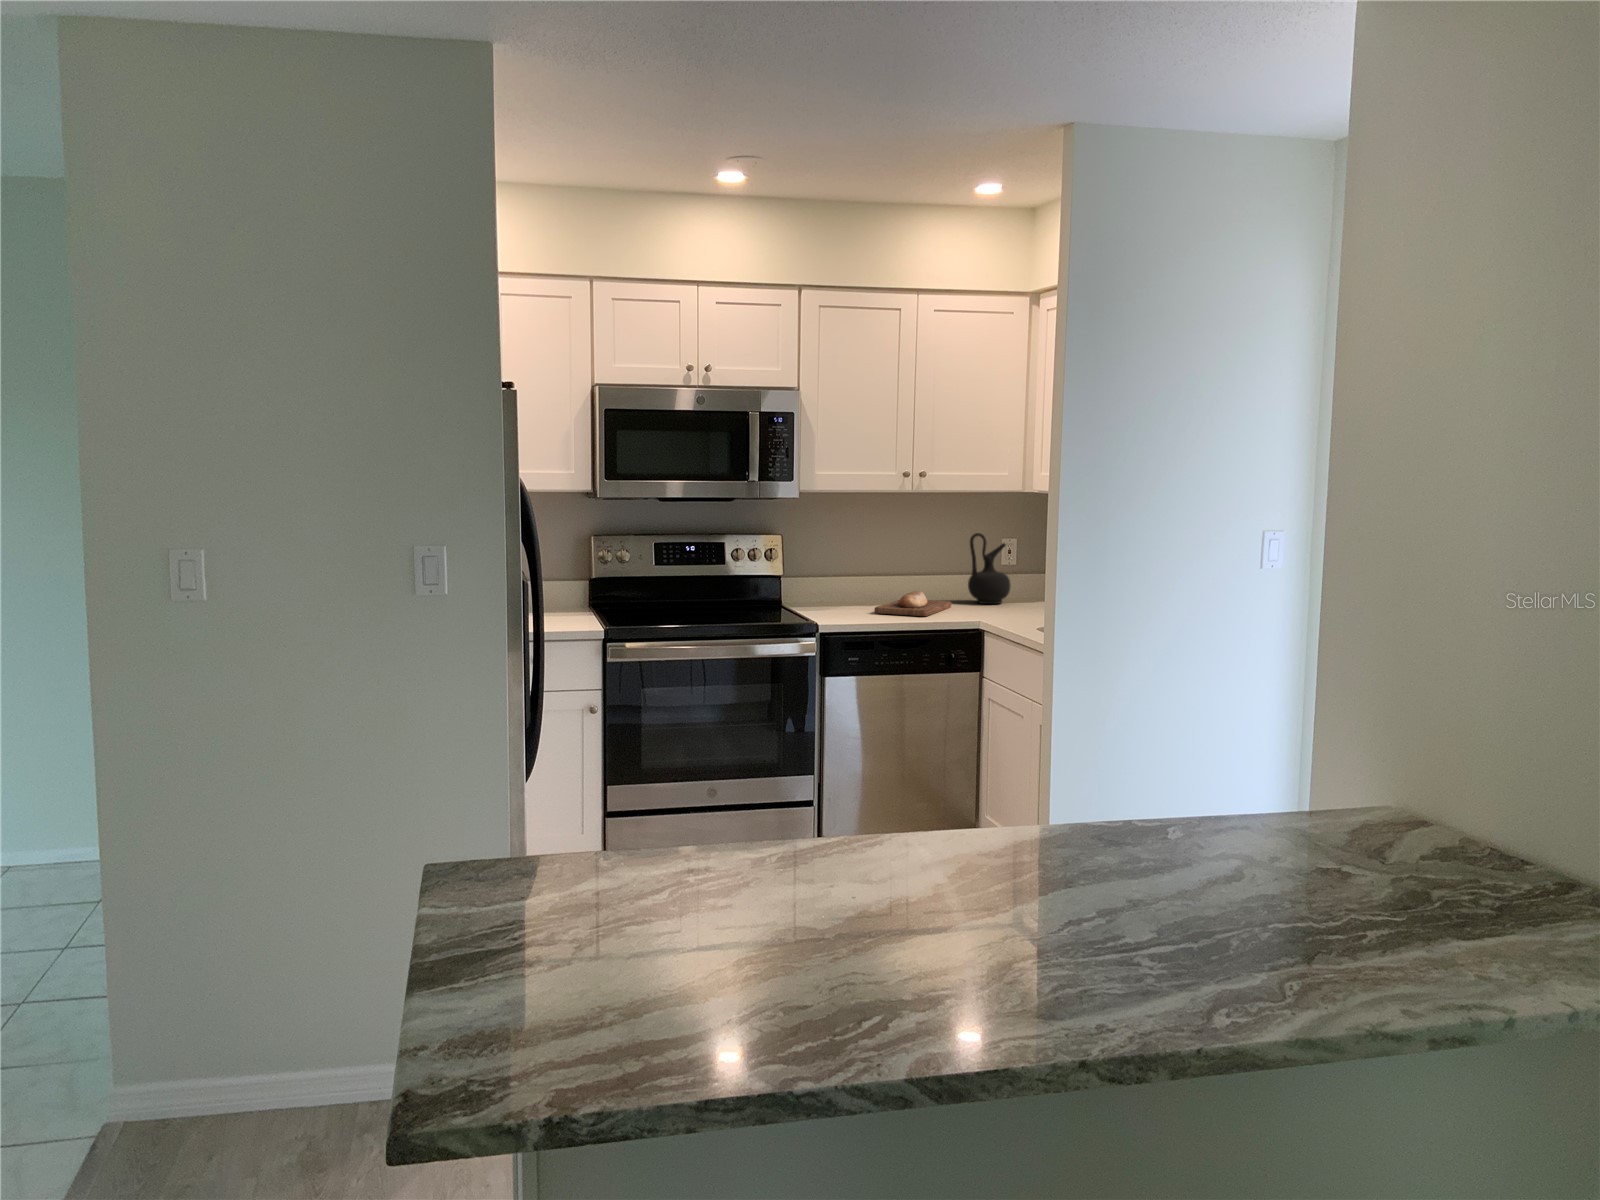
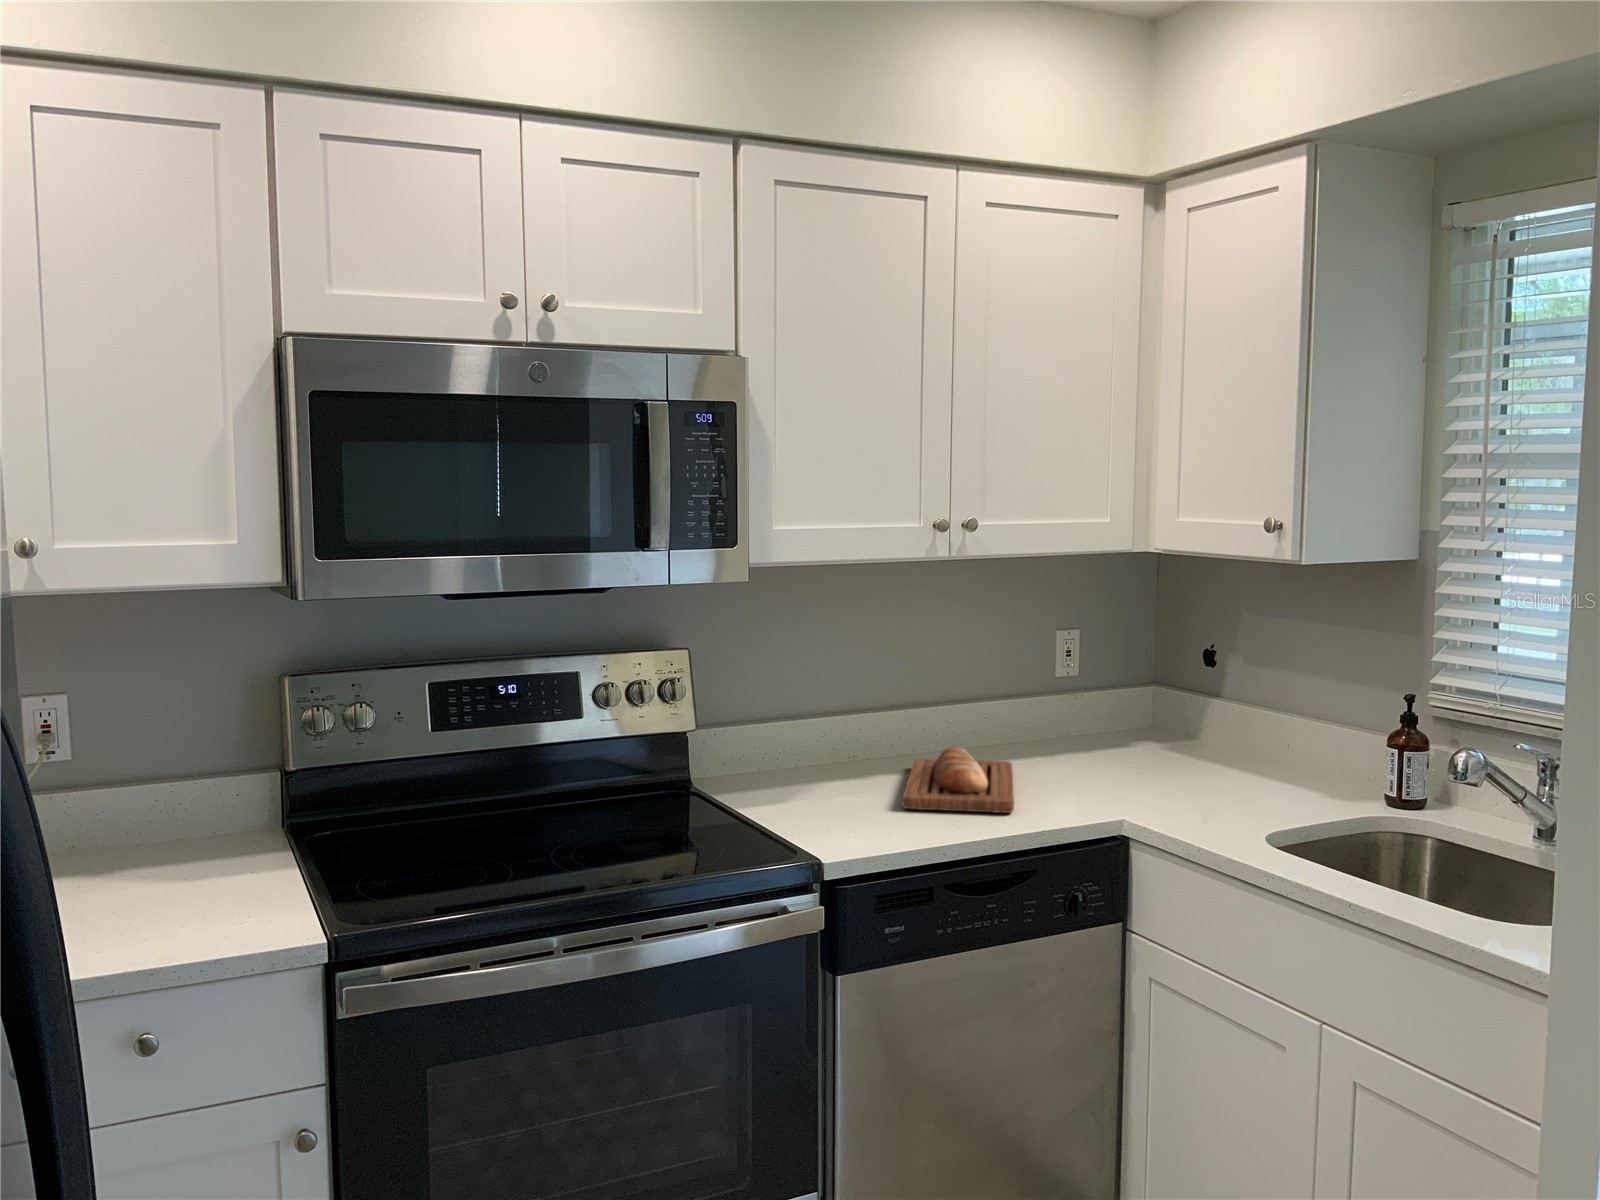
ceramic jug: present [968,533,1011,604] -> none [1019,626,1098,757]

